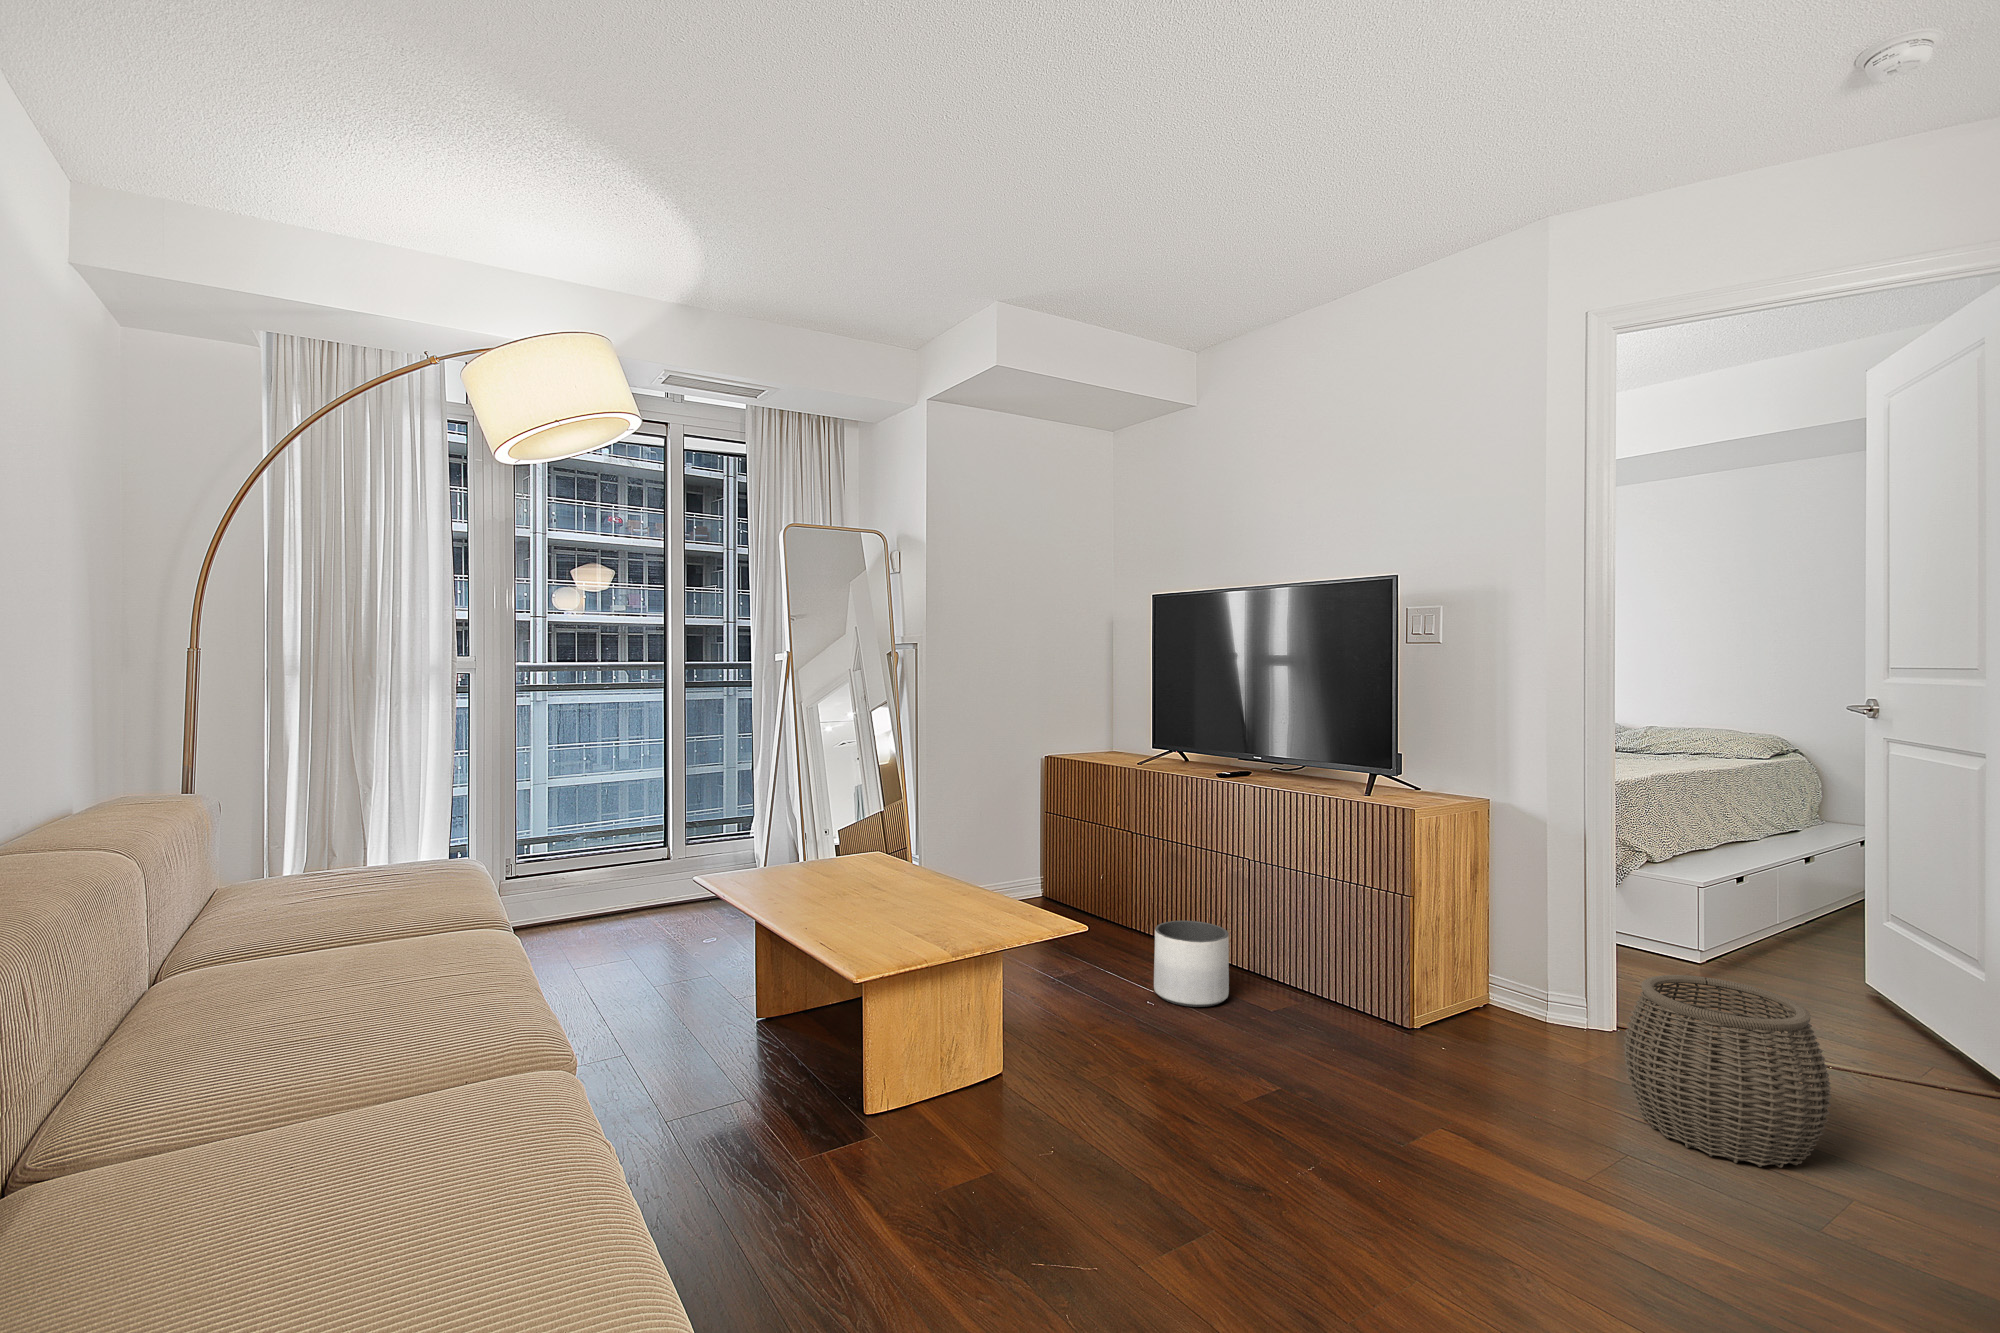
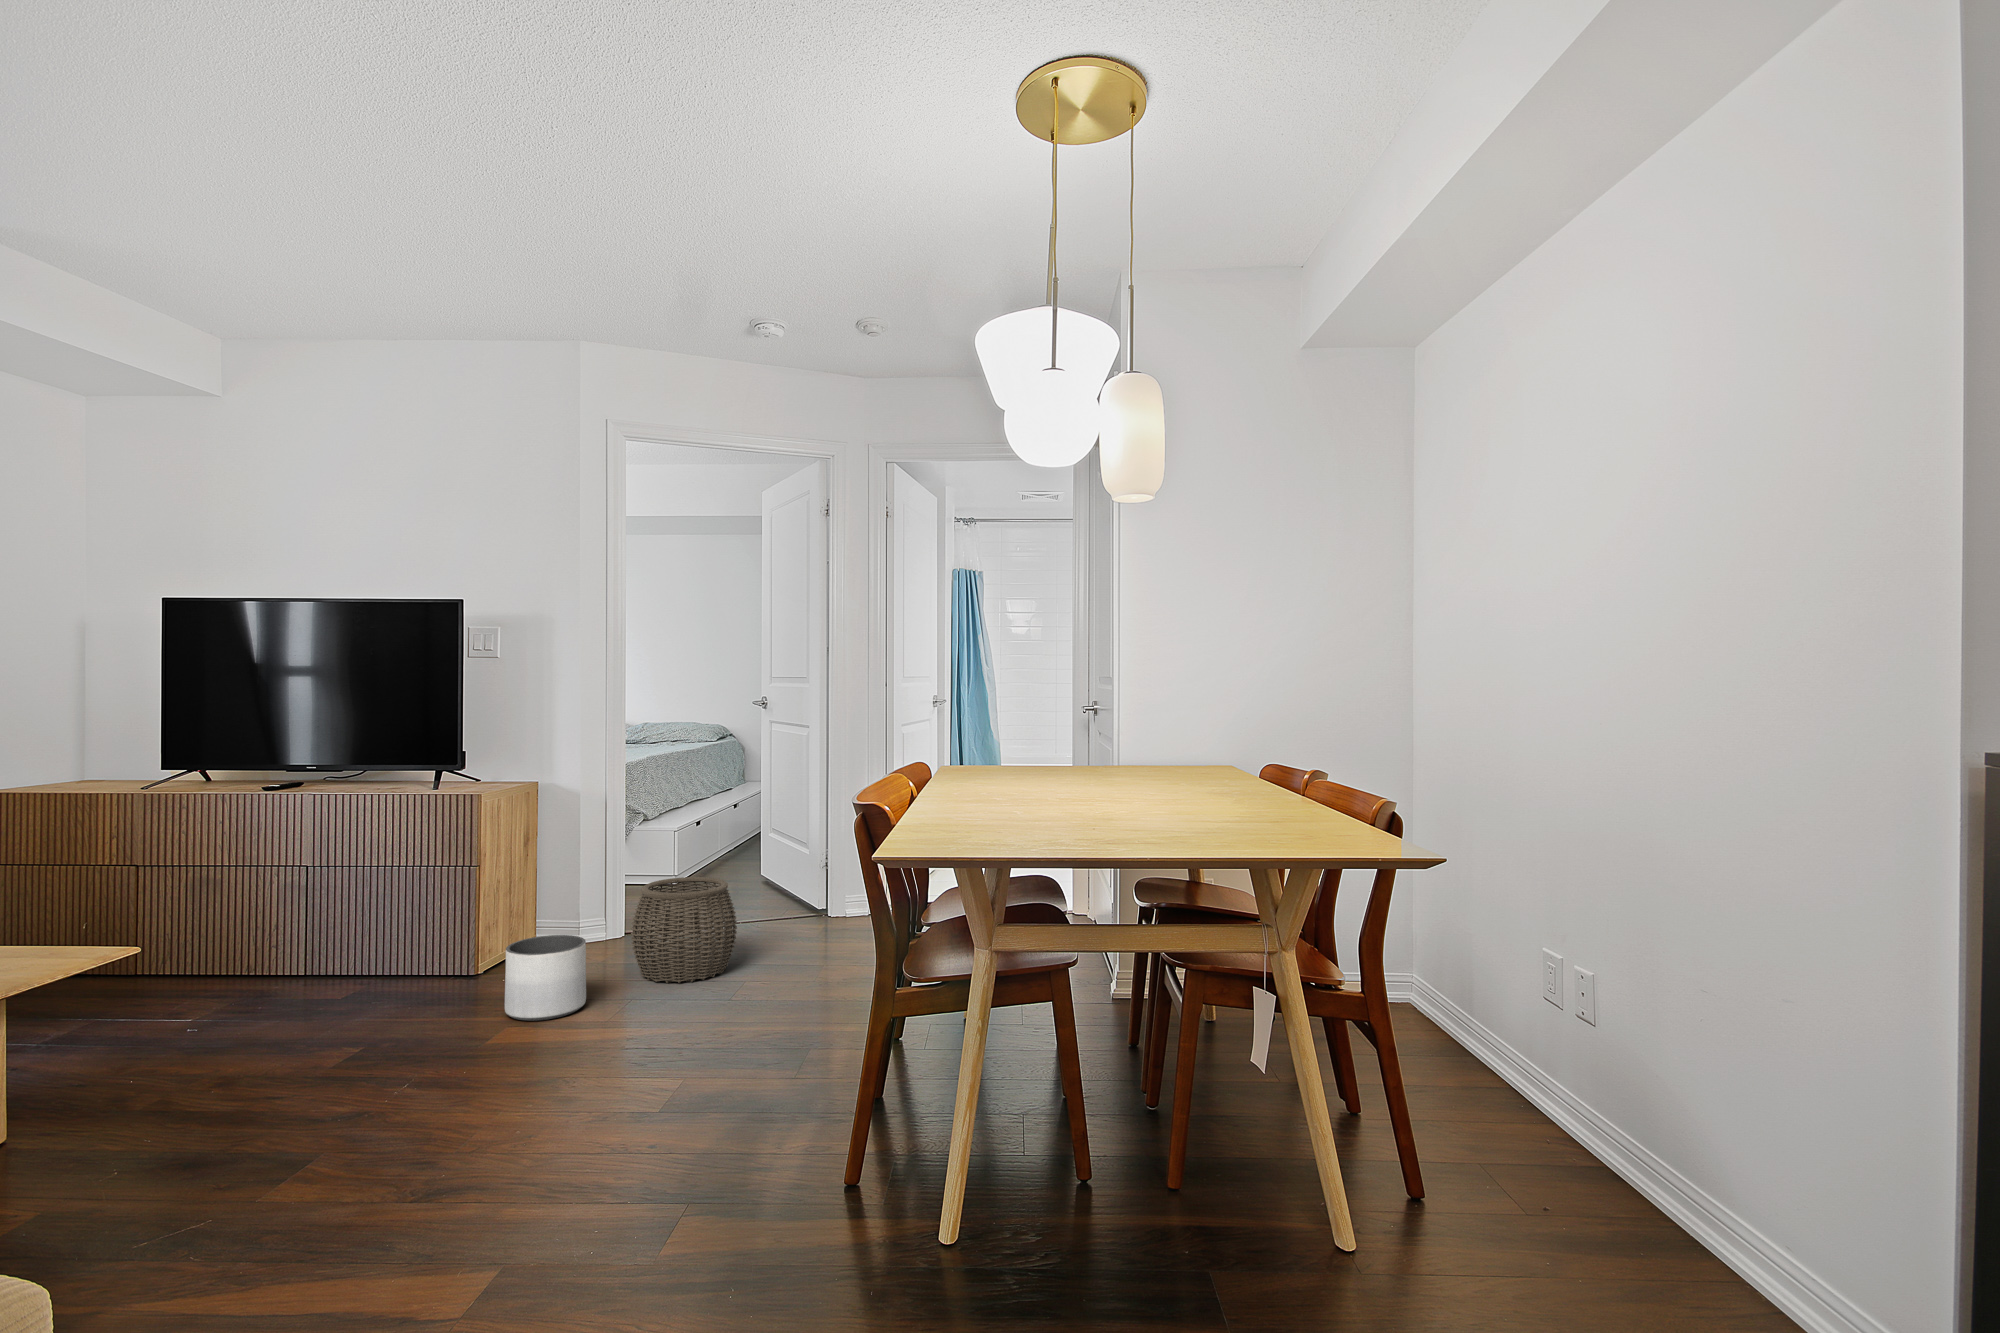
planter: present [1154,921,1229,1007] -> present [505,935,586,1021]

